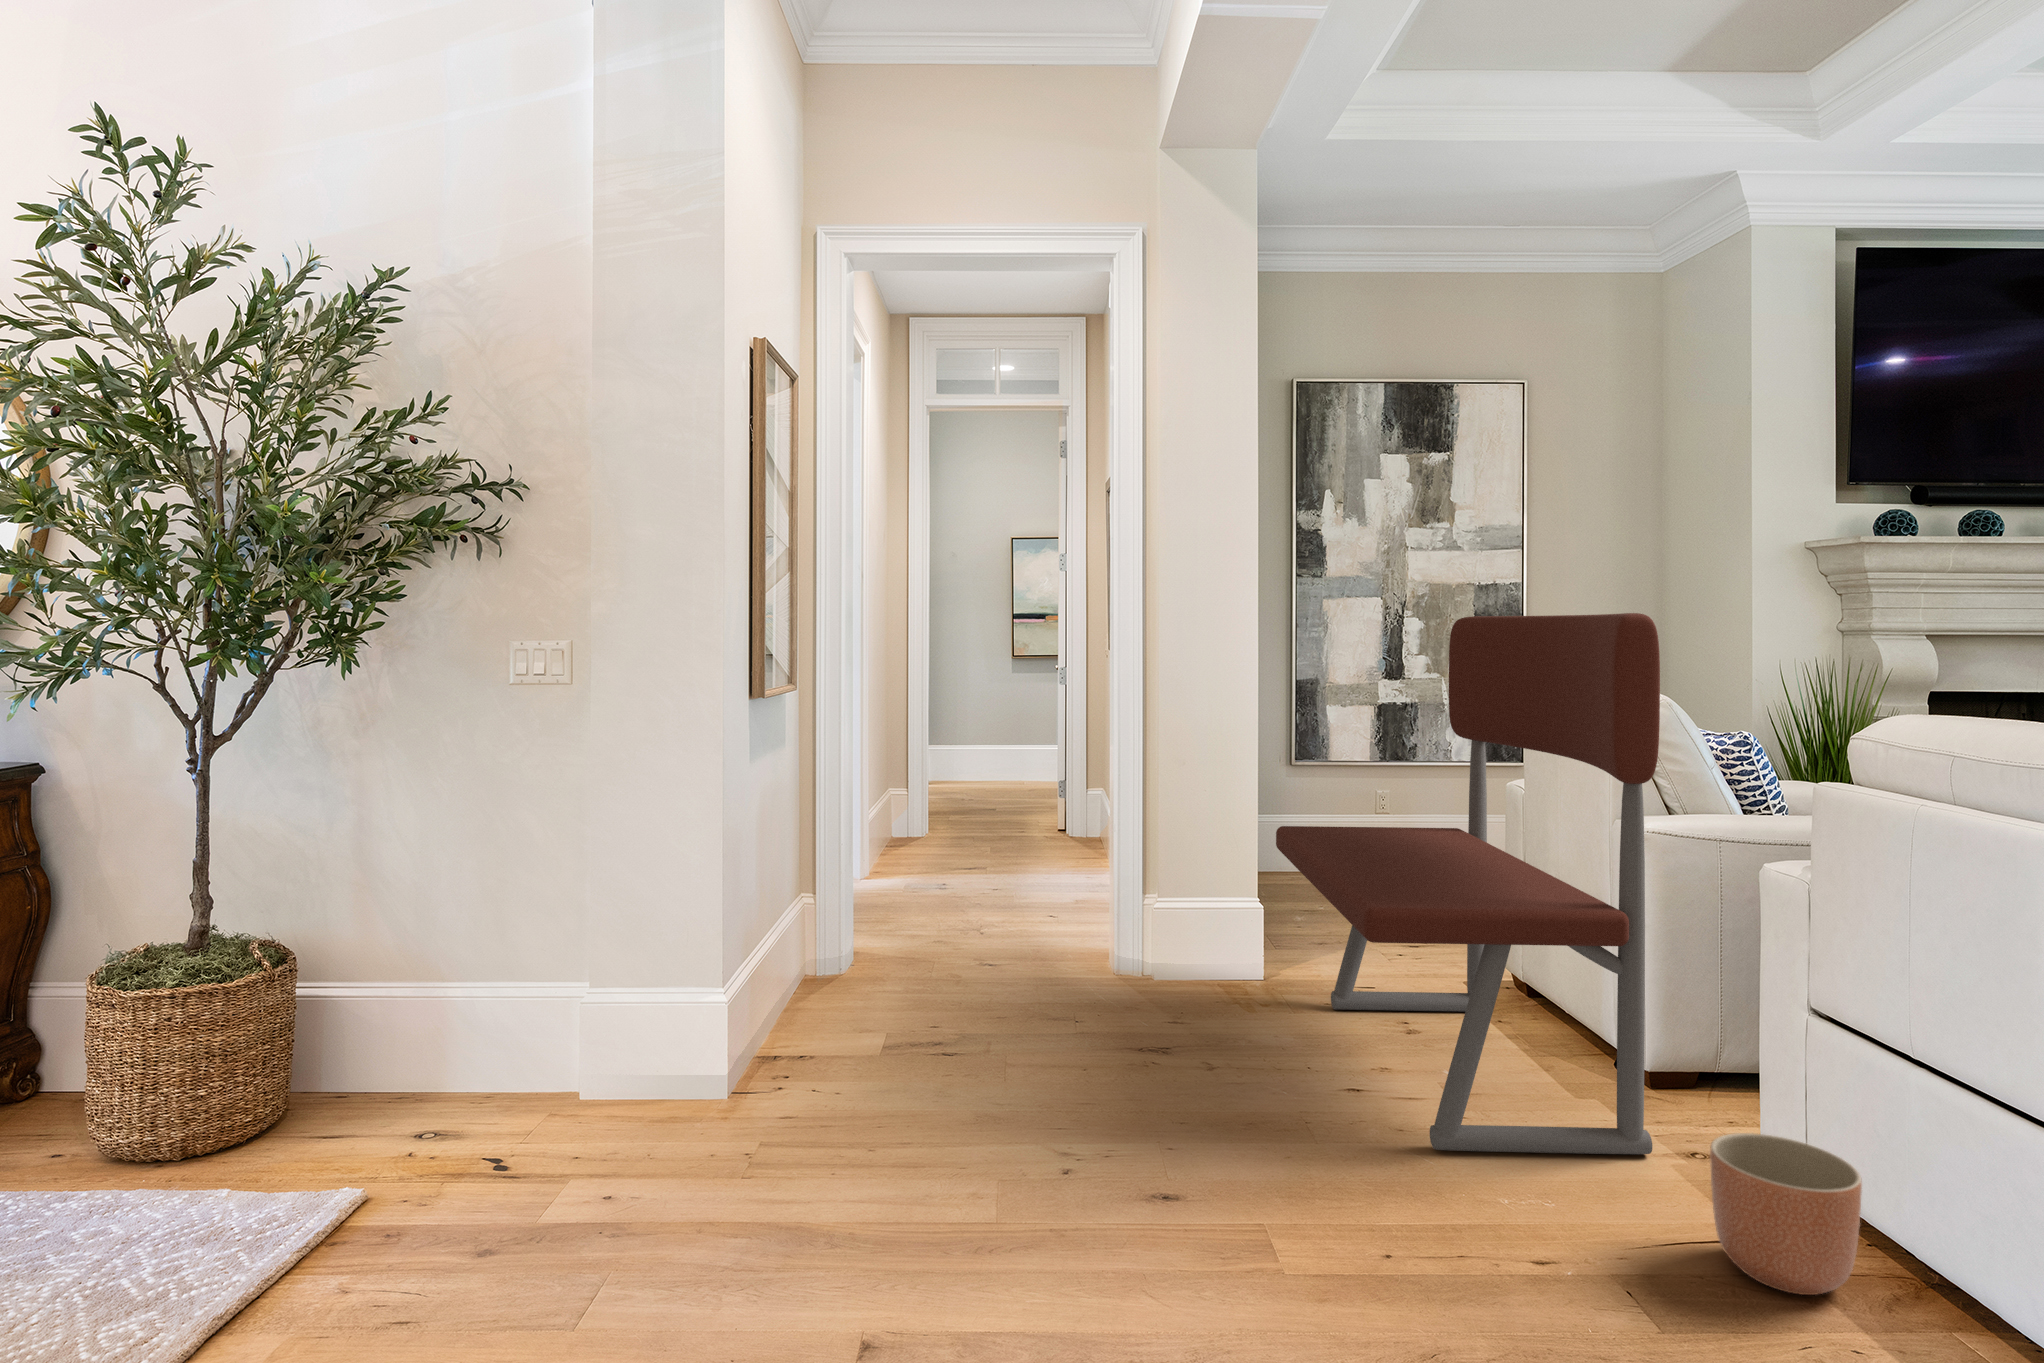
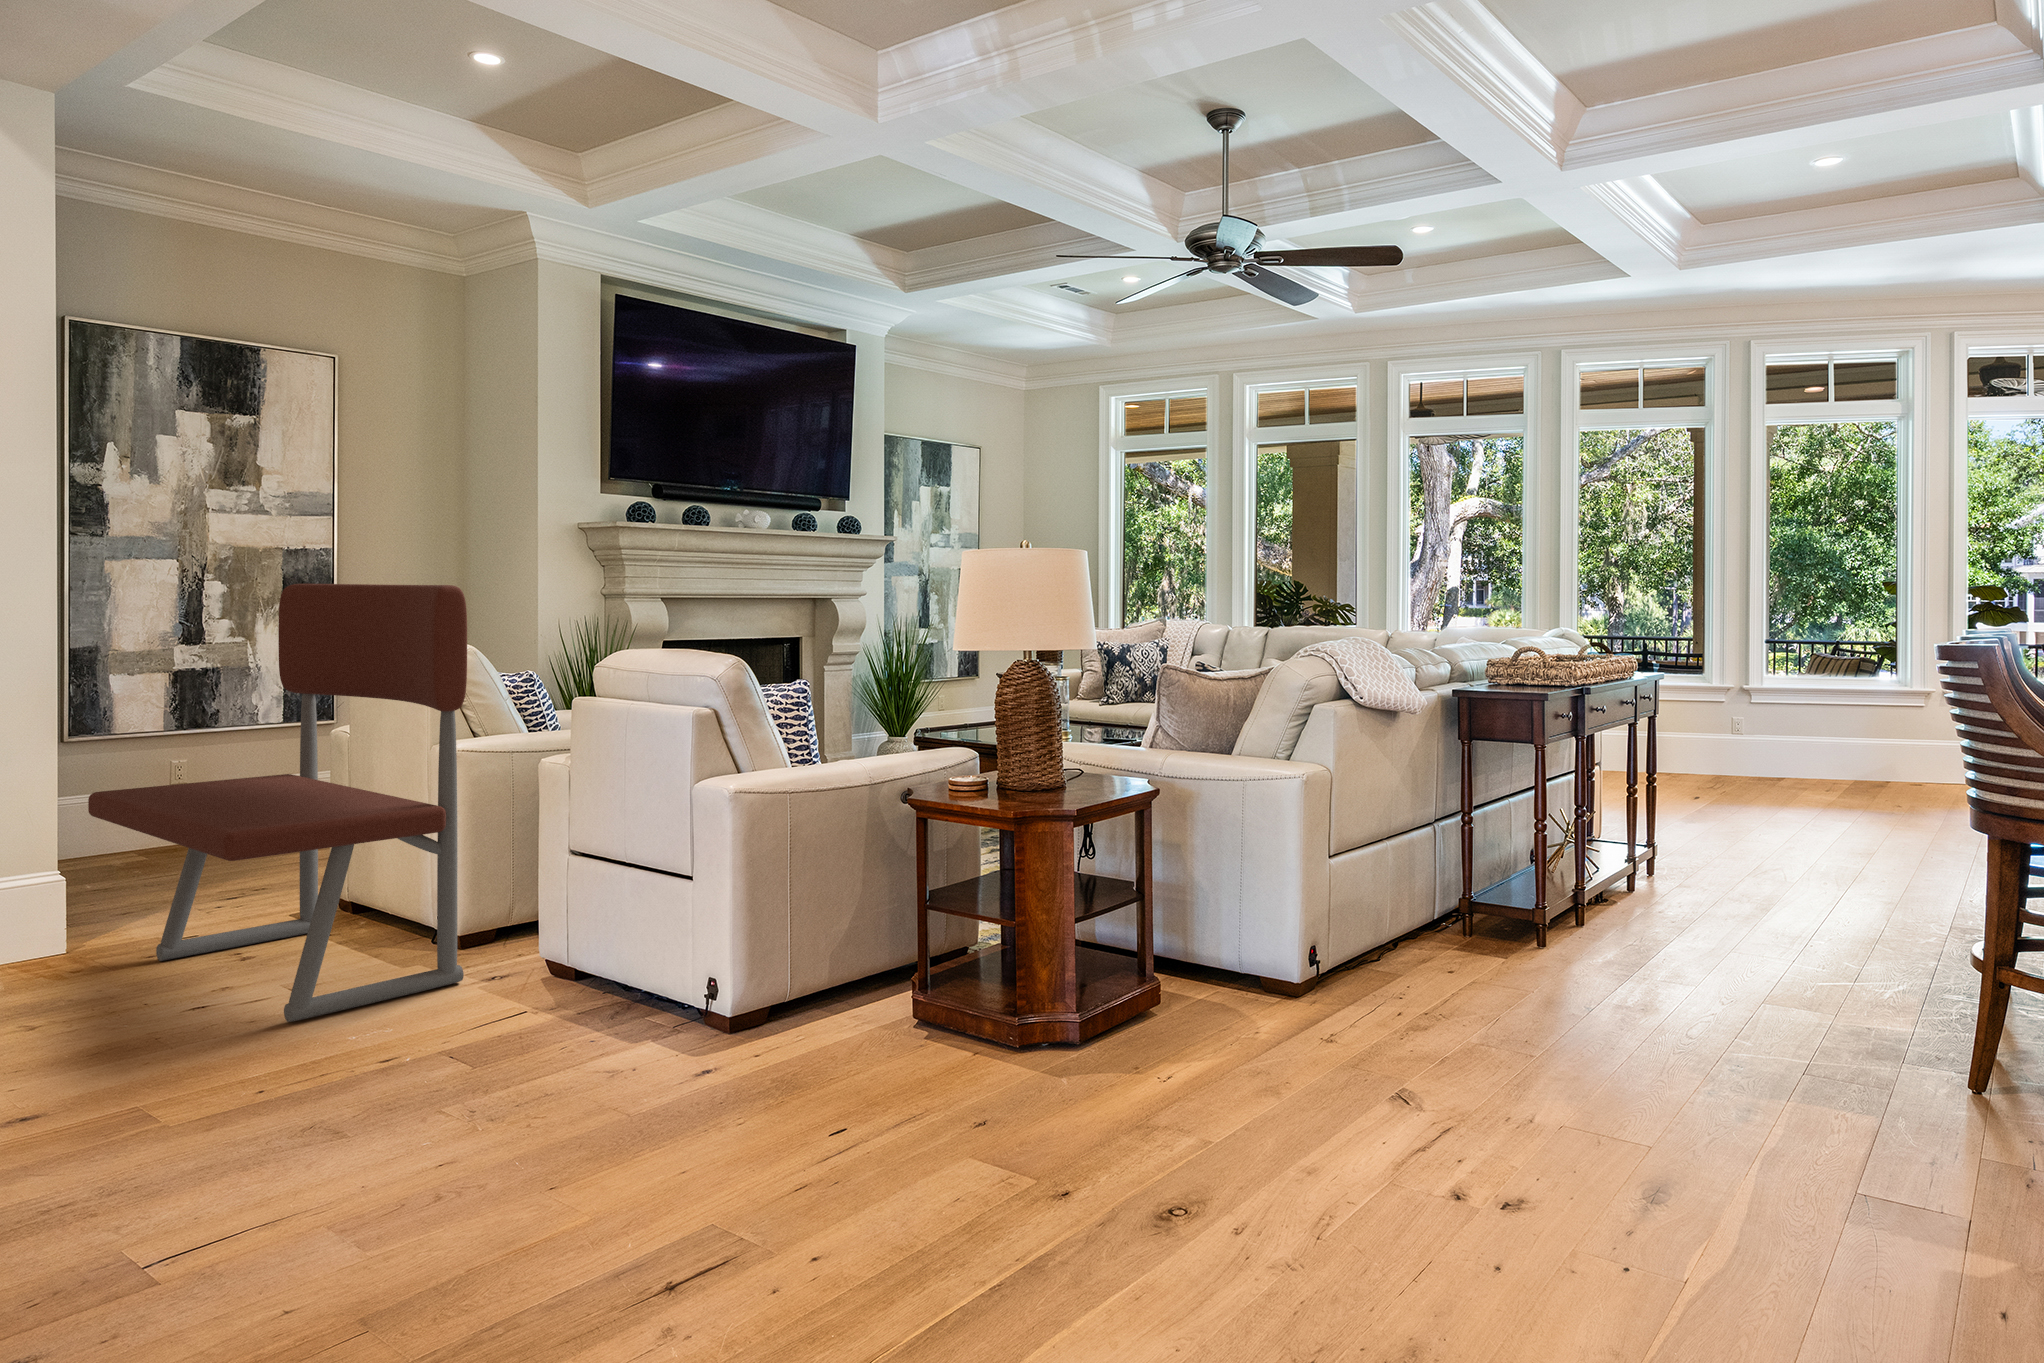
planter: present [1710,1133,1862,1295] -> none [503,930,591,1020]

